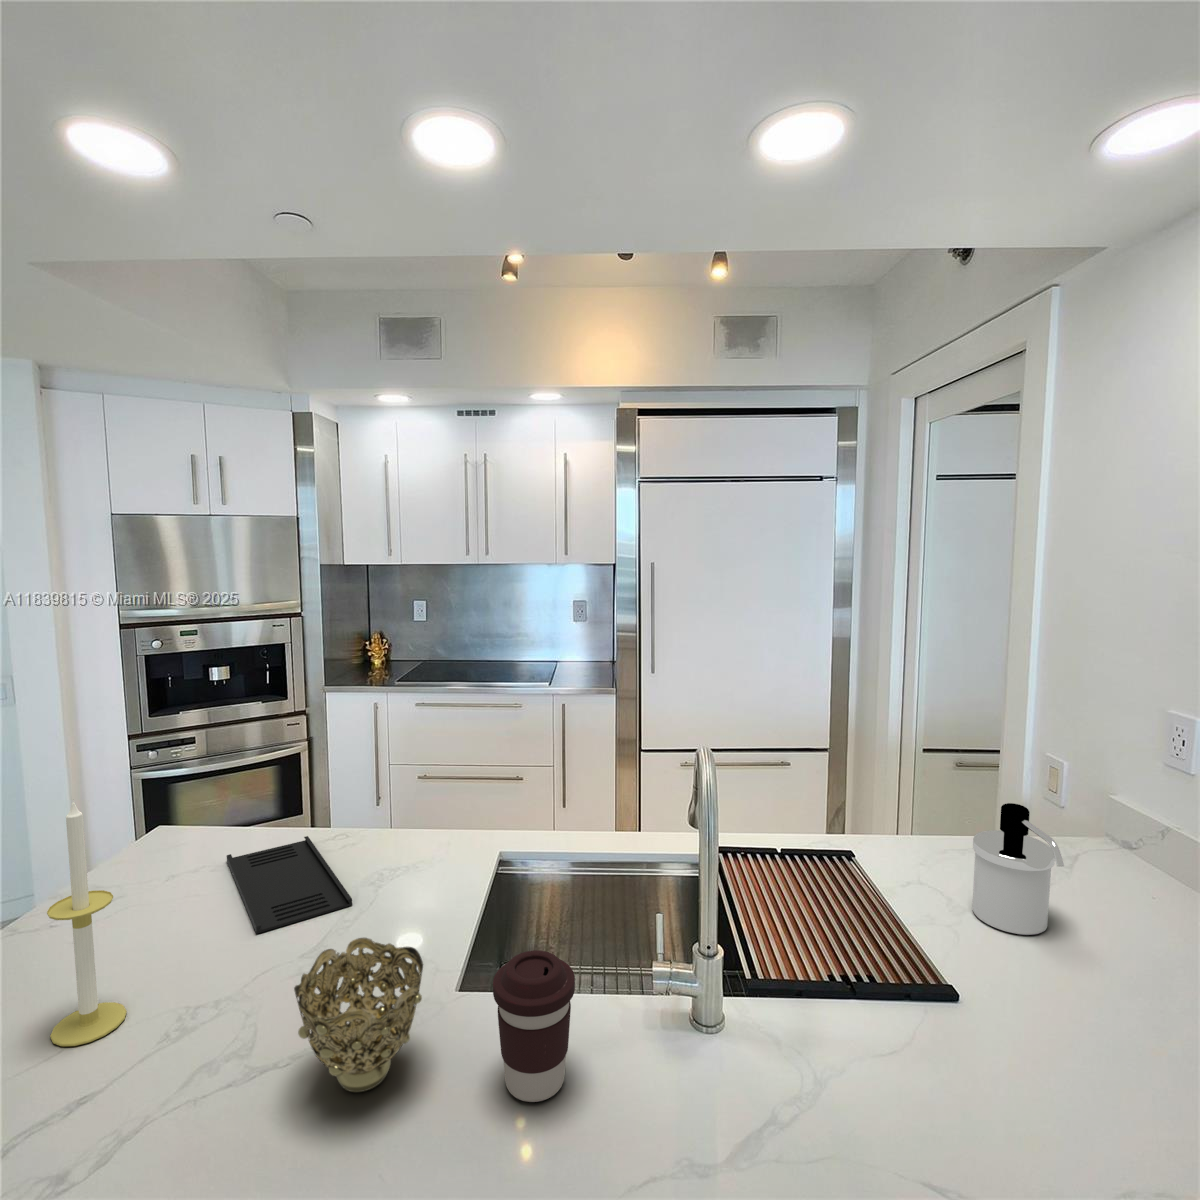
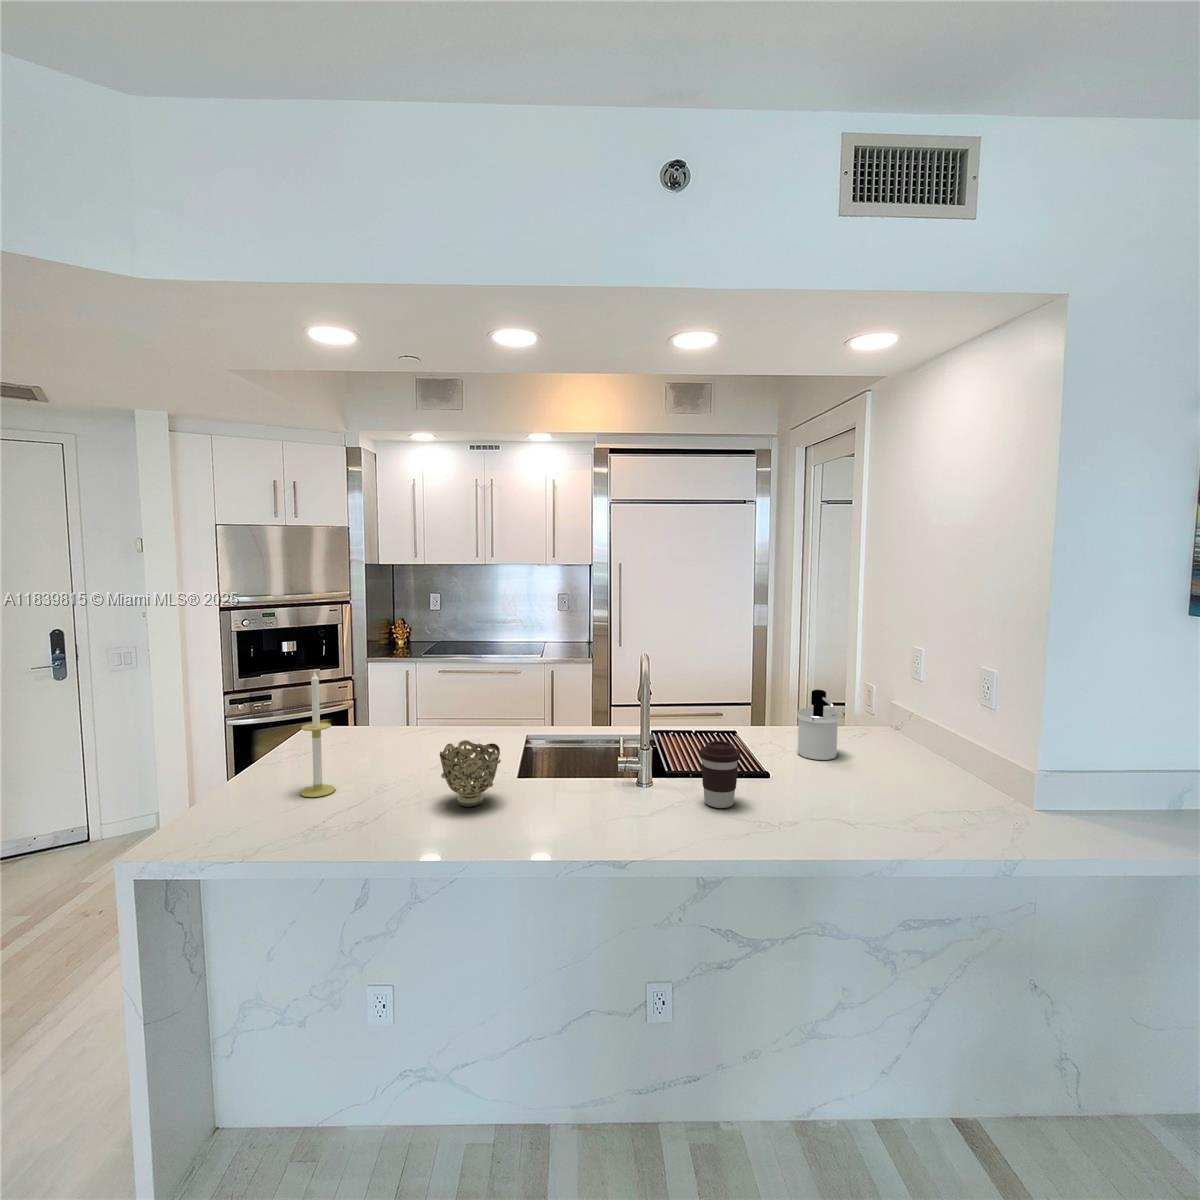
tray: present [227,836,352,934] -> none [353,727,439,764]
coffee cup: present [493,950,575,1102] -> present [700,741,740,808]

